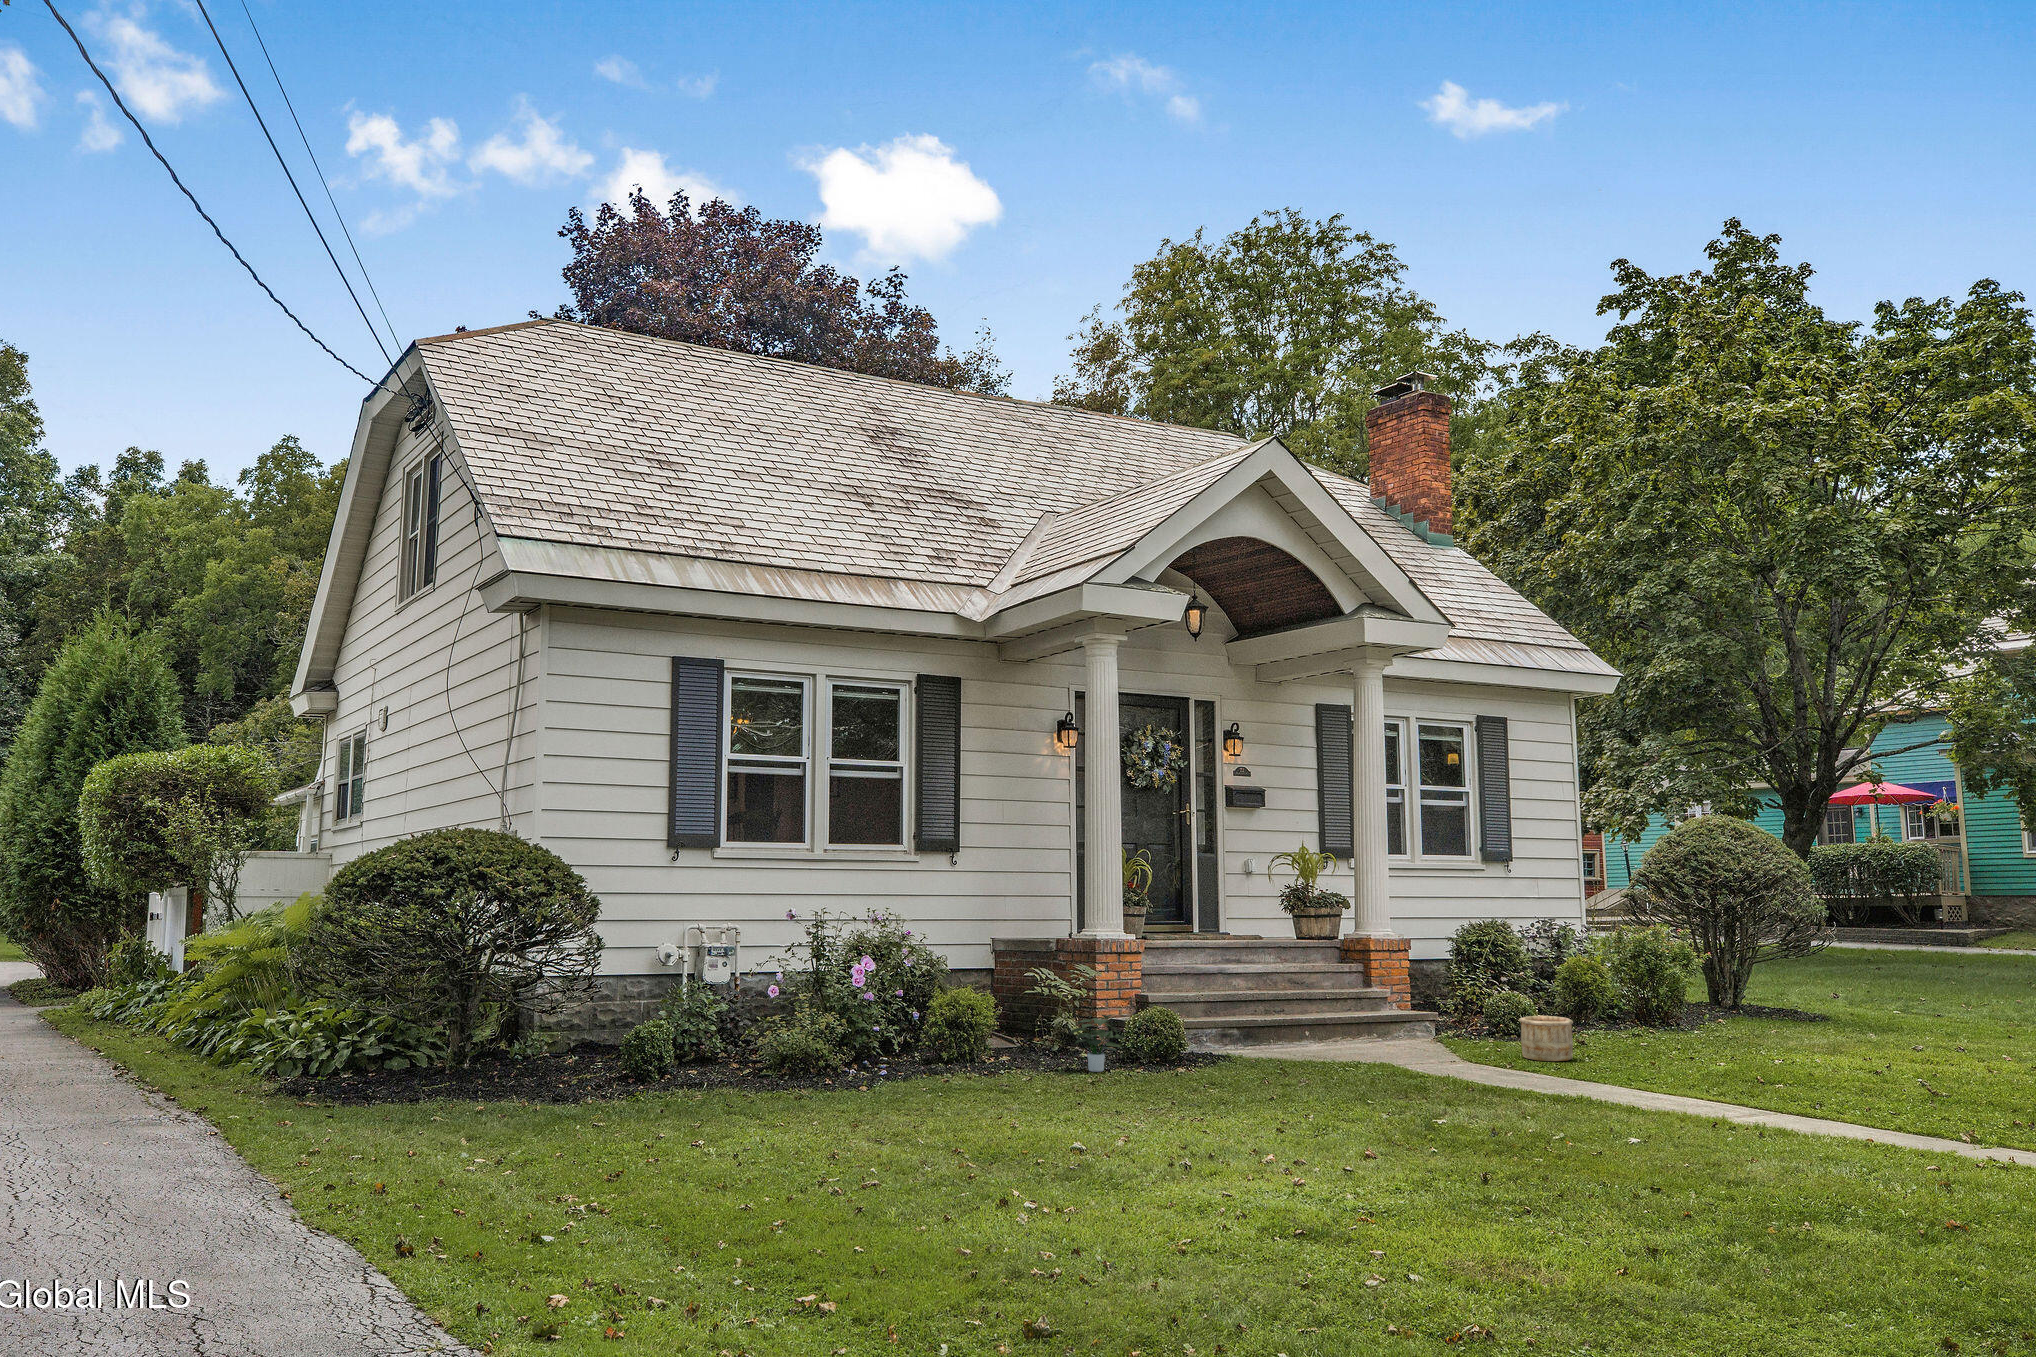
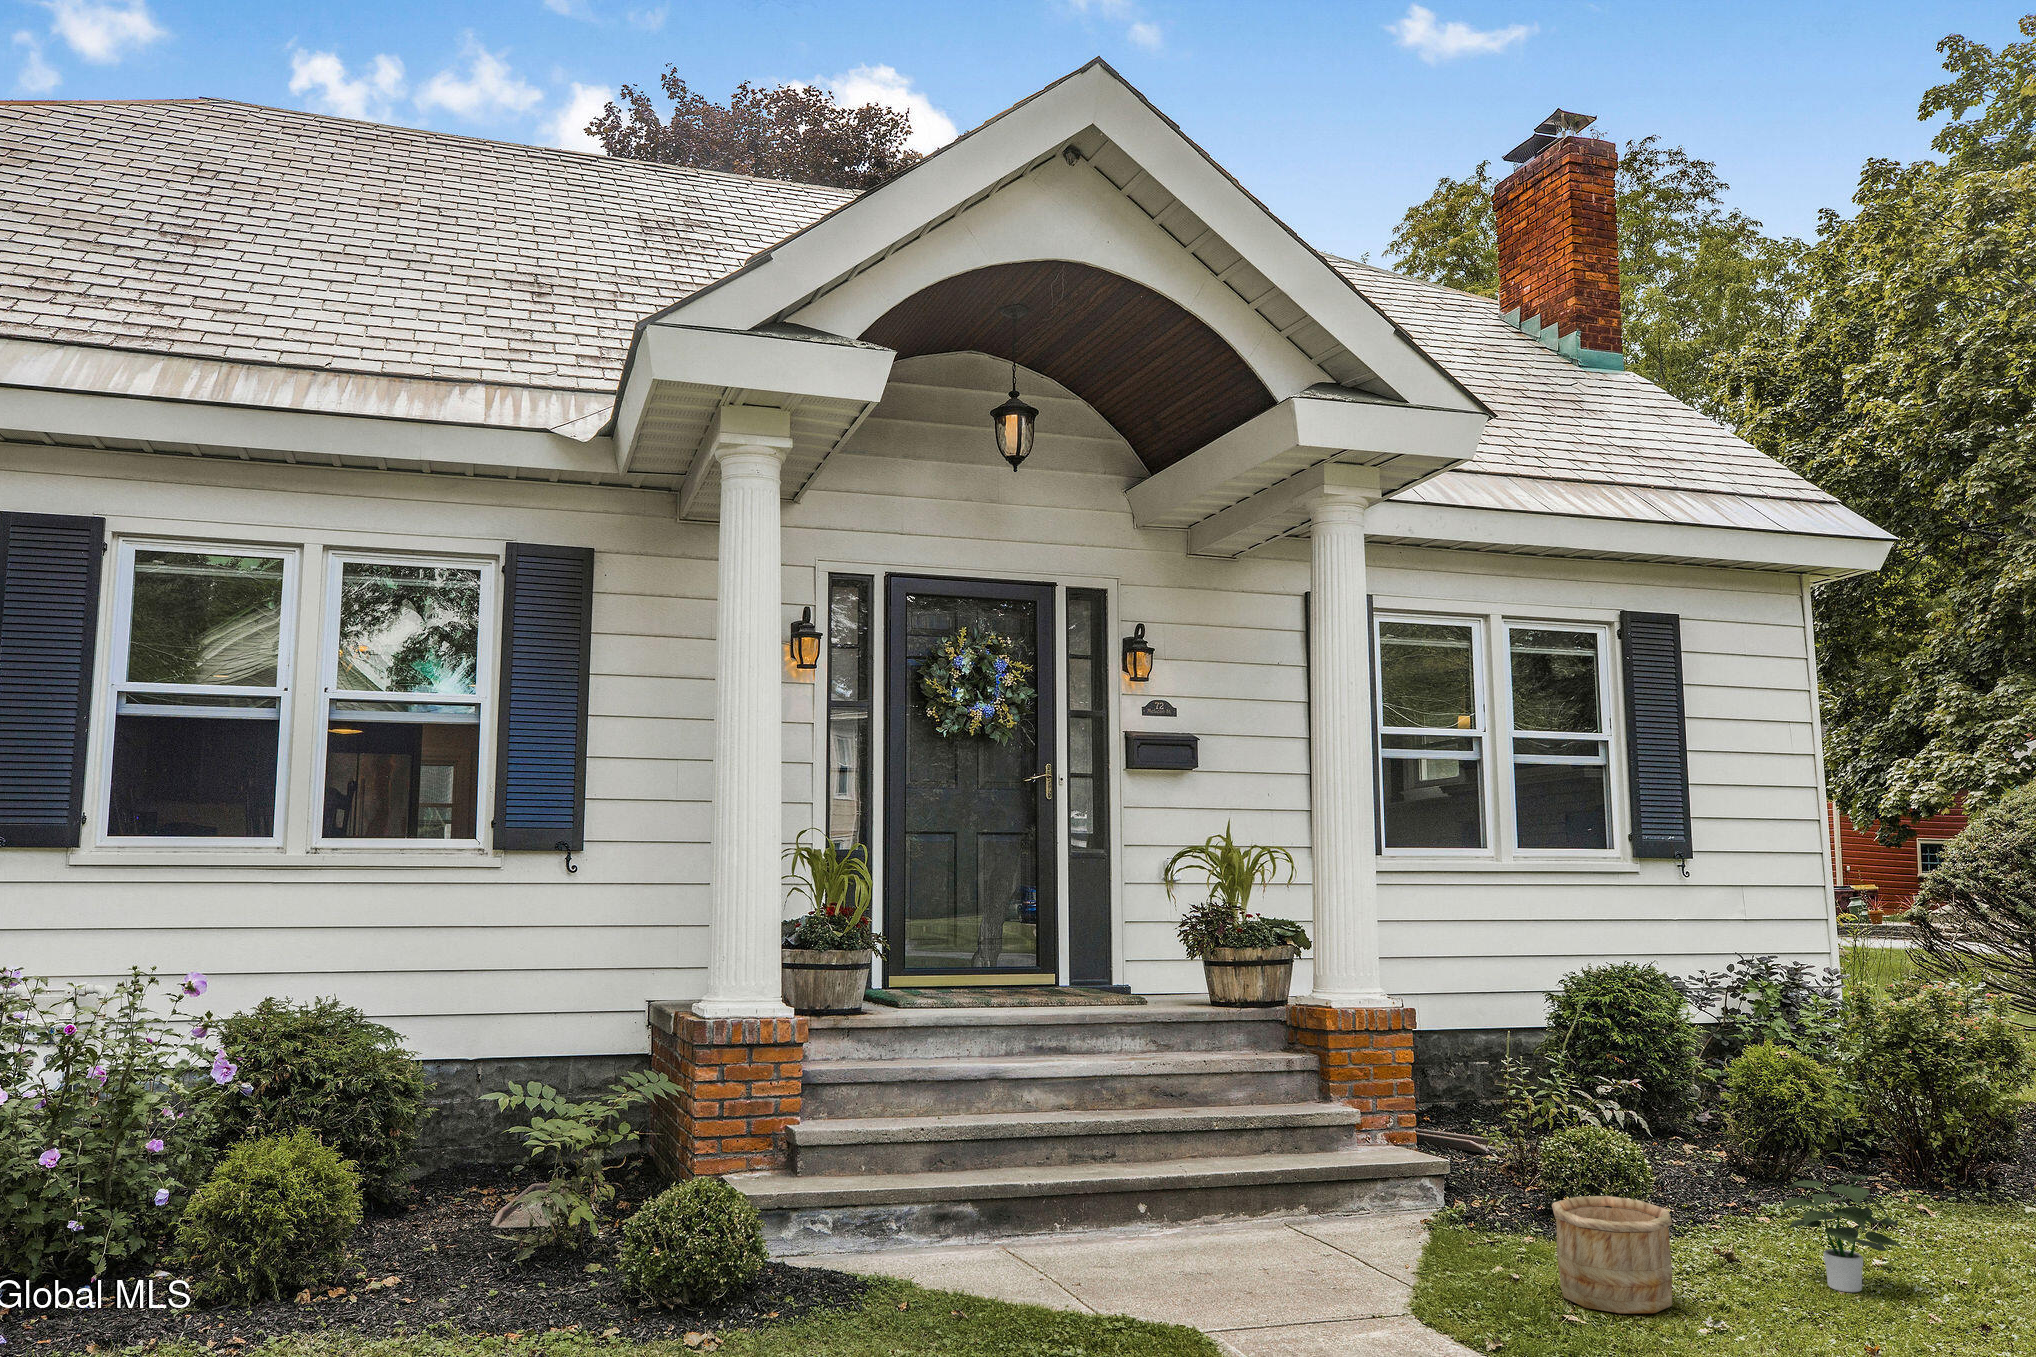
potted plant: present [1071,1014,1123,1072] -> present [1781,1174,1904,1292]

